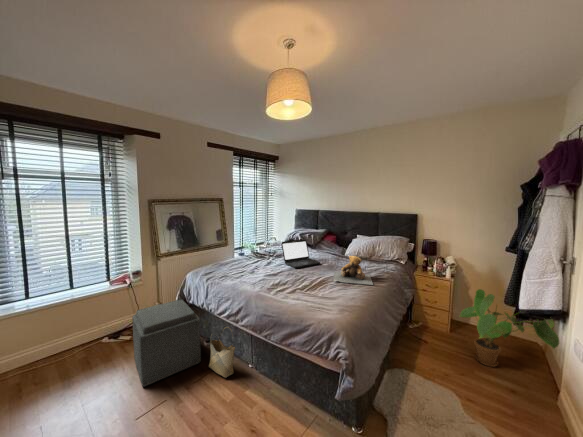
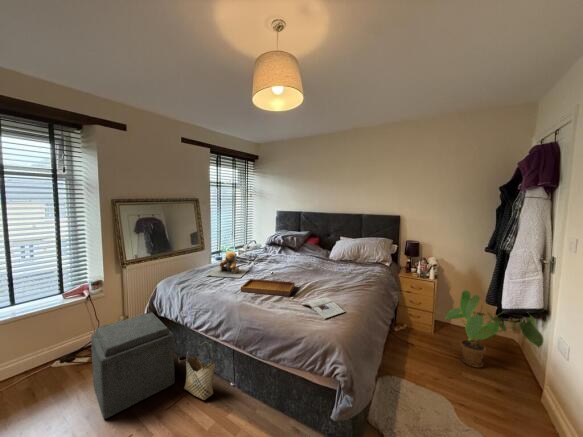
laptop: present [281,240,320,268] -> none [264,243,305,274]
teddy bear: present [333,256,373,285] -> present [206,252,249,278]
tray: none [258,266,308,289] -> present [241,272,295,296]
magazine: none [312,291,352,310] -> present [302,298,345,319]

